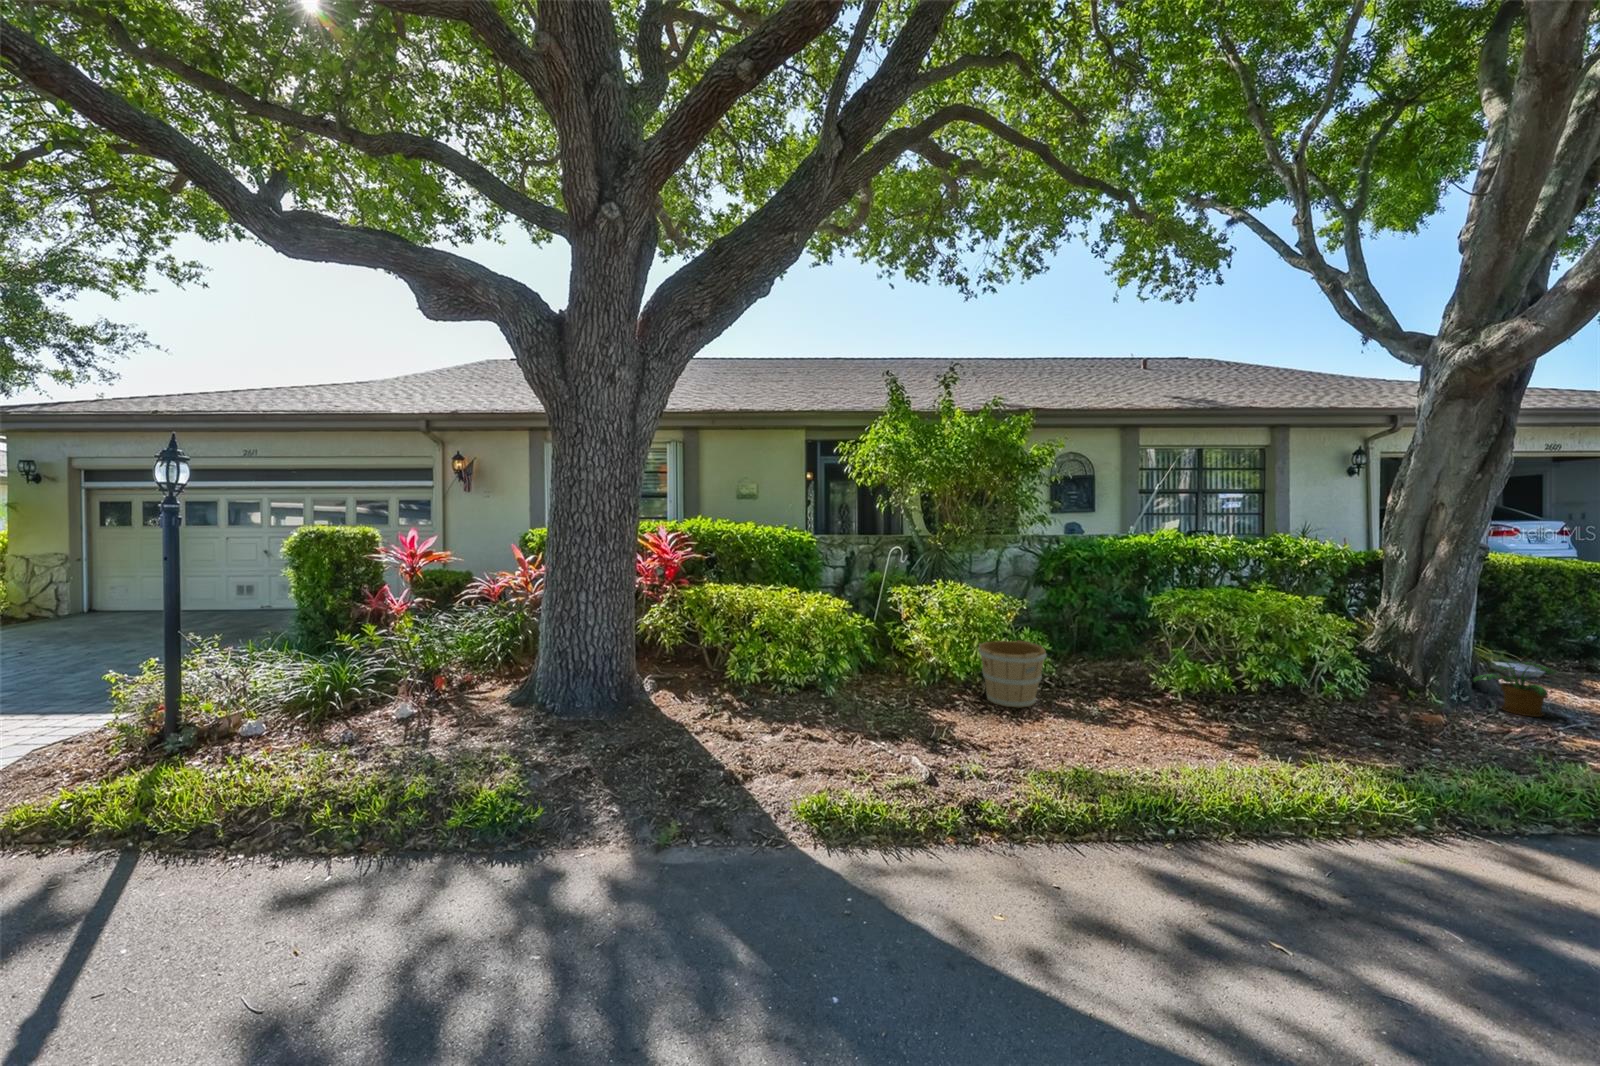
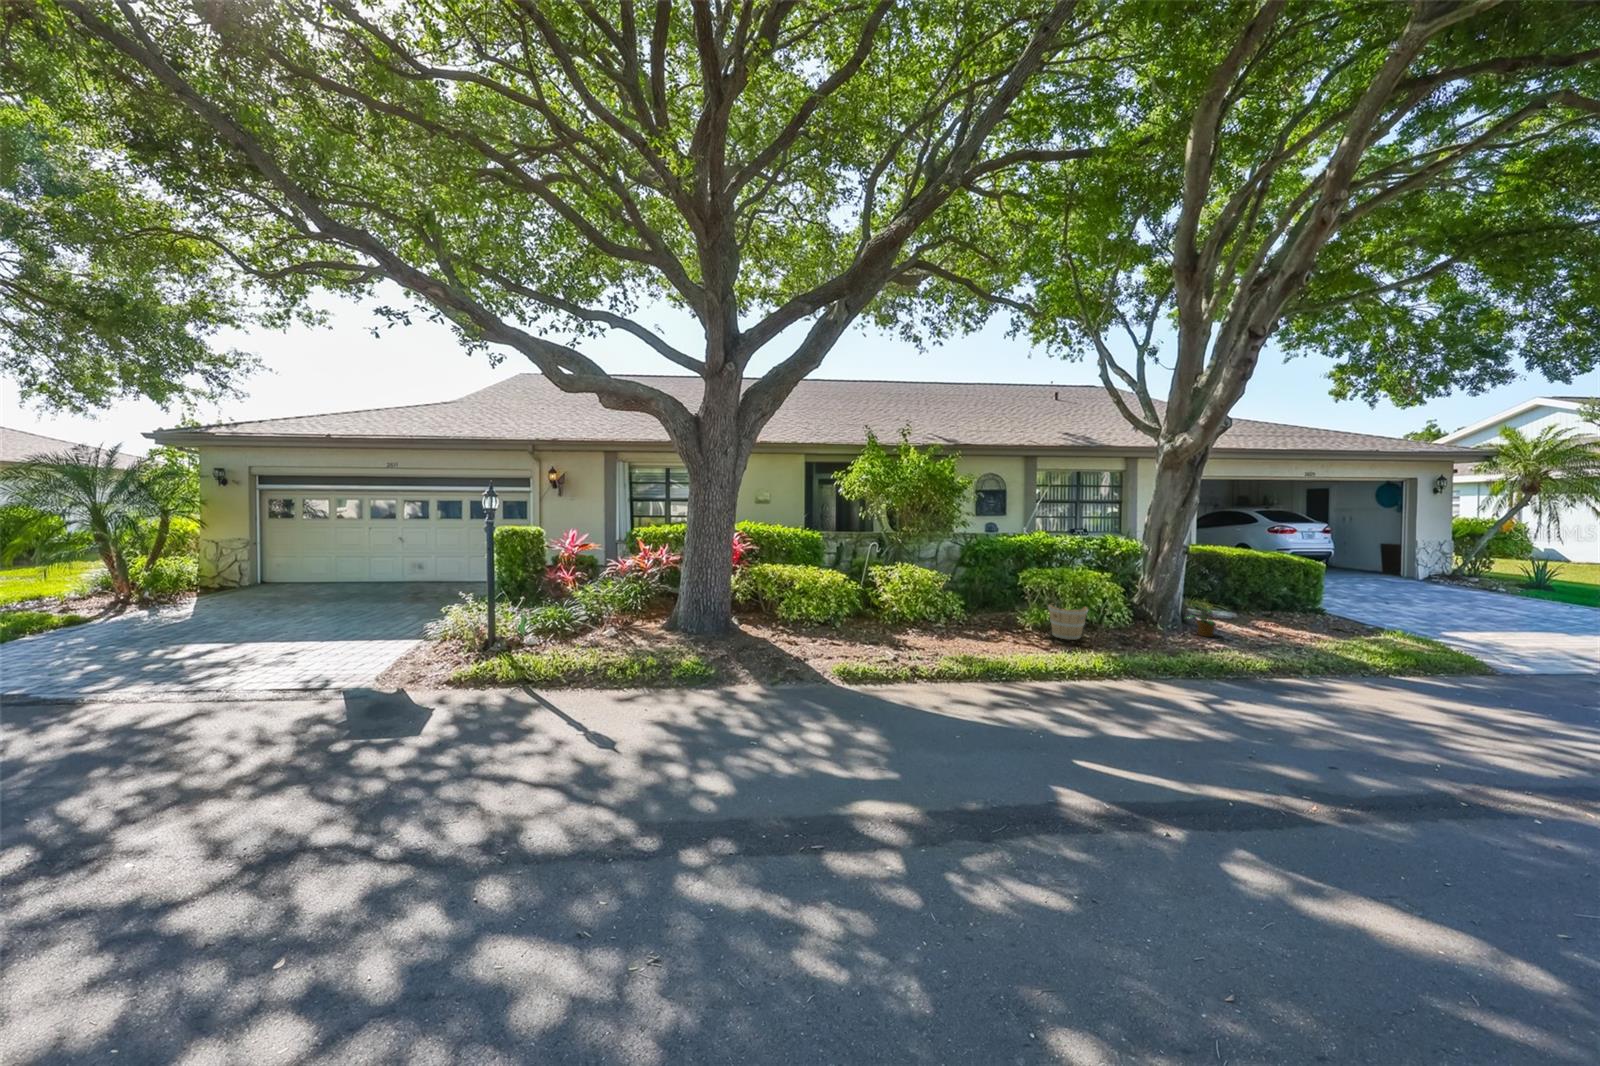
wooden bucket: present [979,640,1046,708] -> present [1048,605,1088,640]

